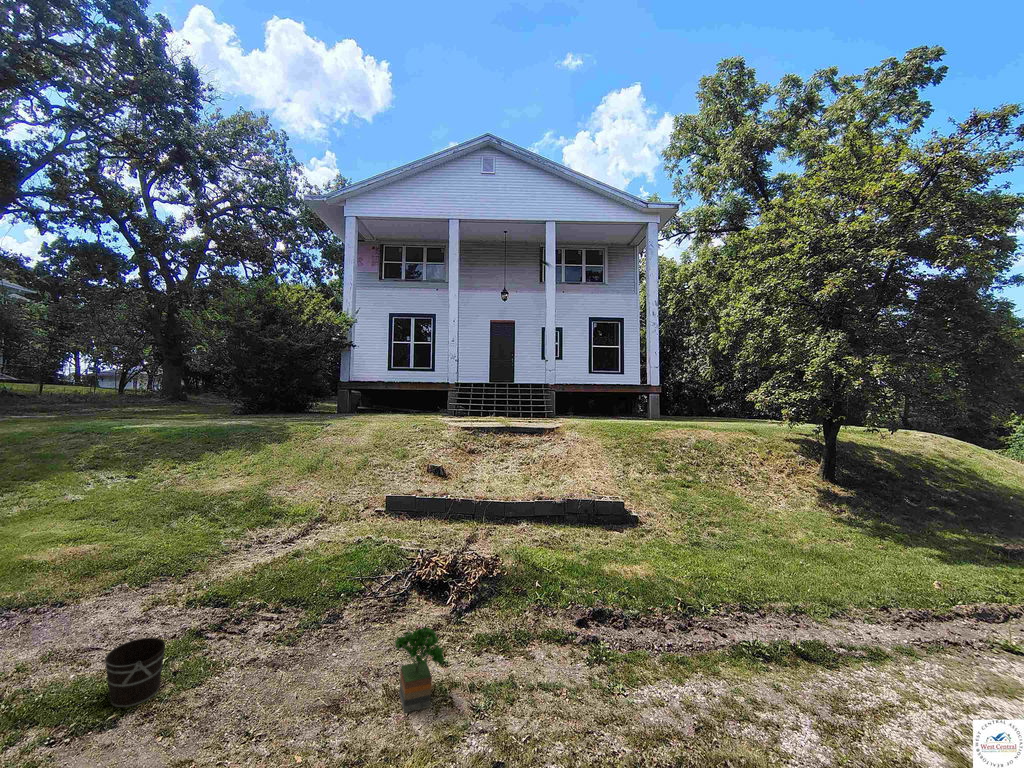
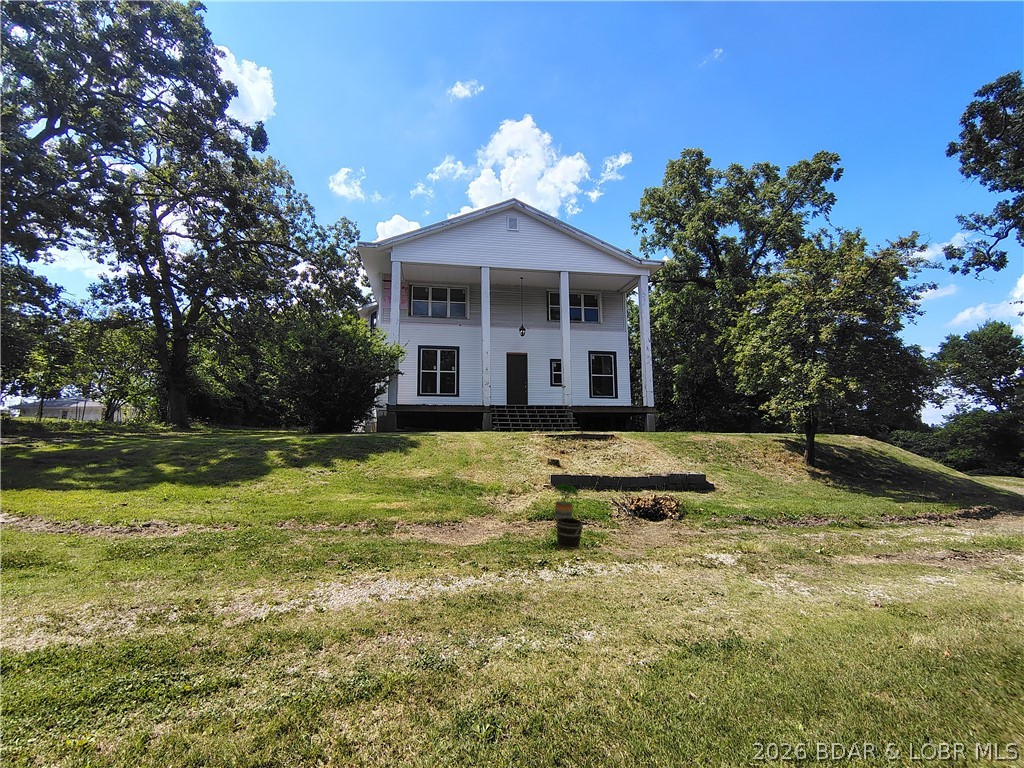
potted tree: present [395,627,444,713] -> present [554,484,578,518]

